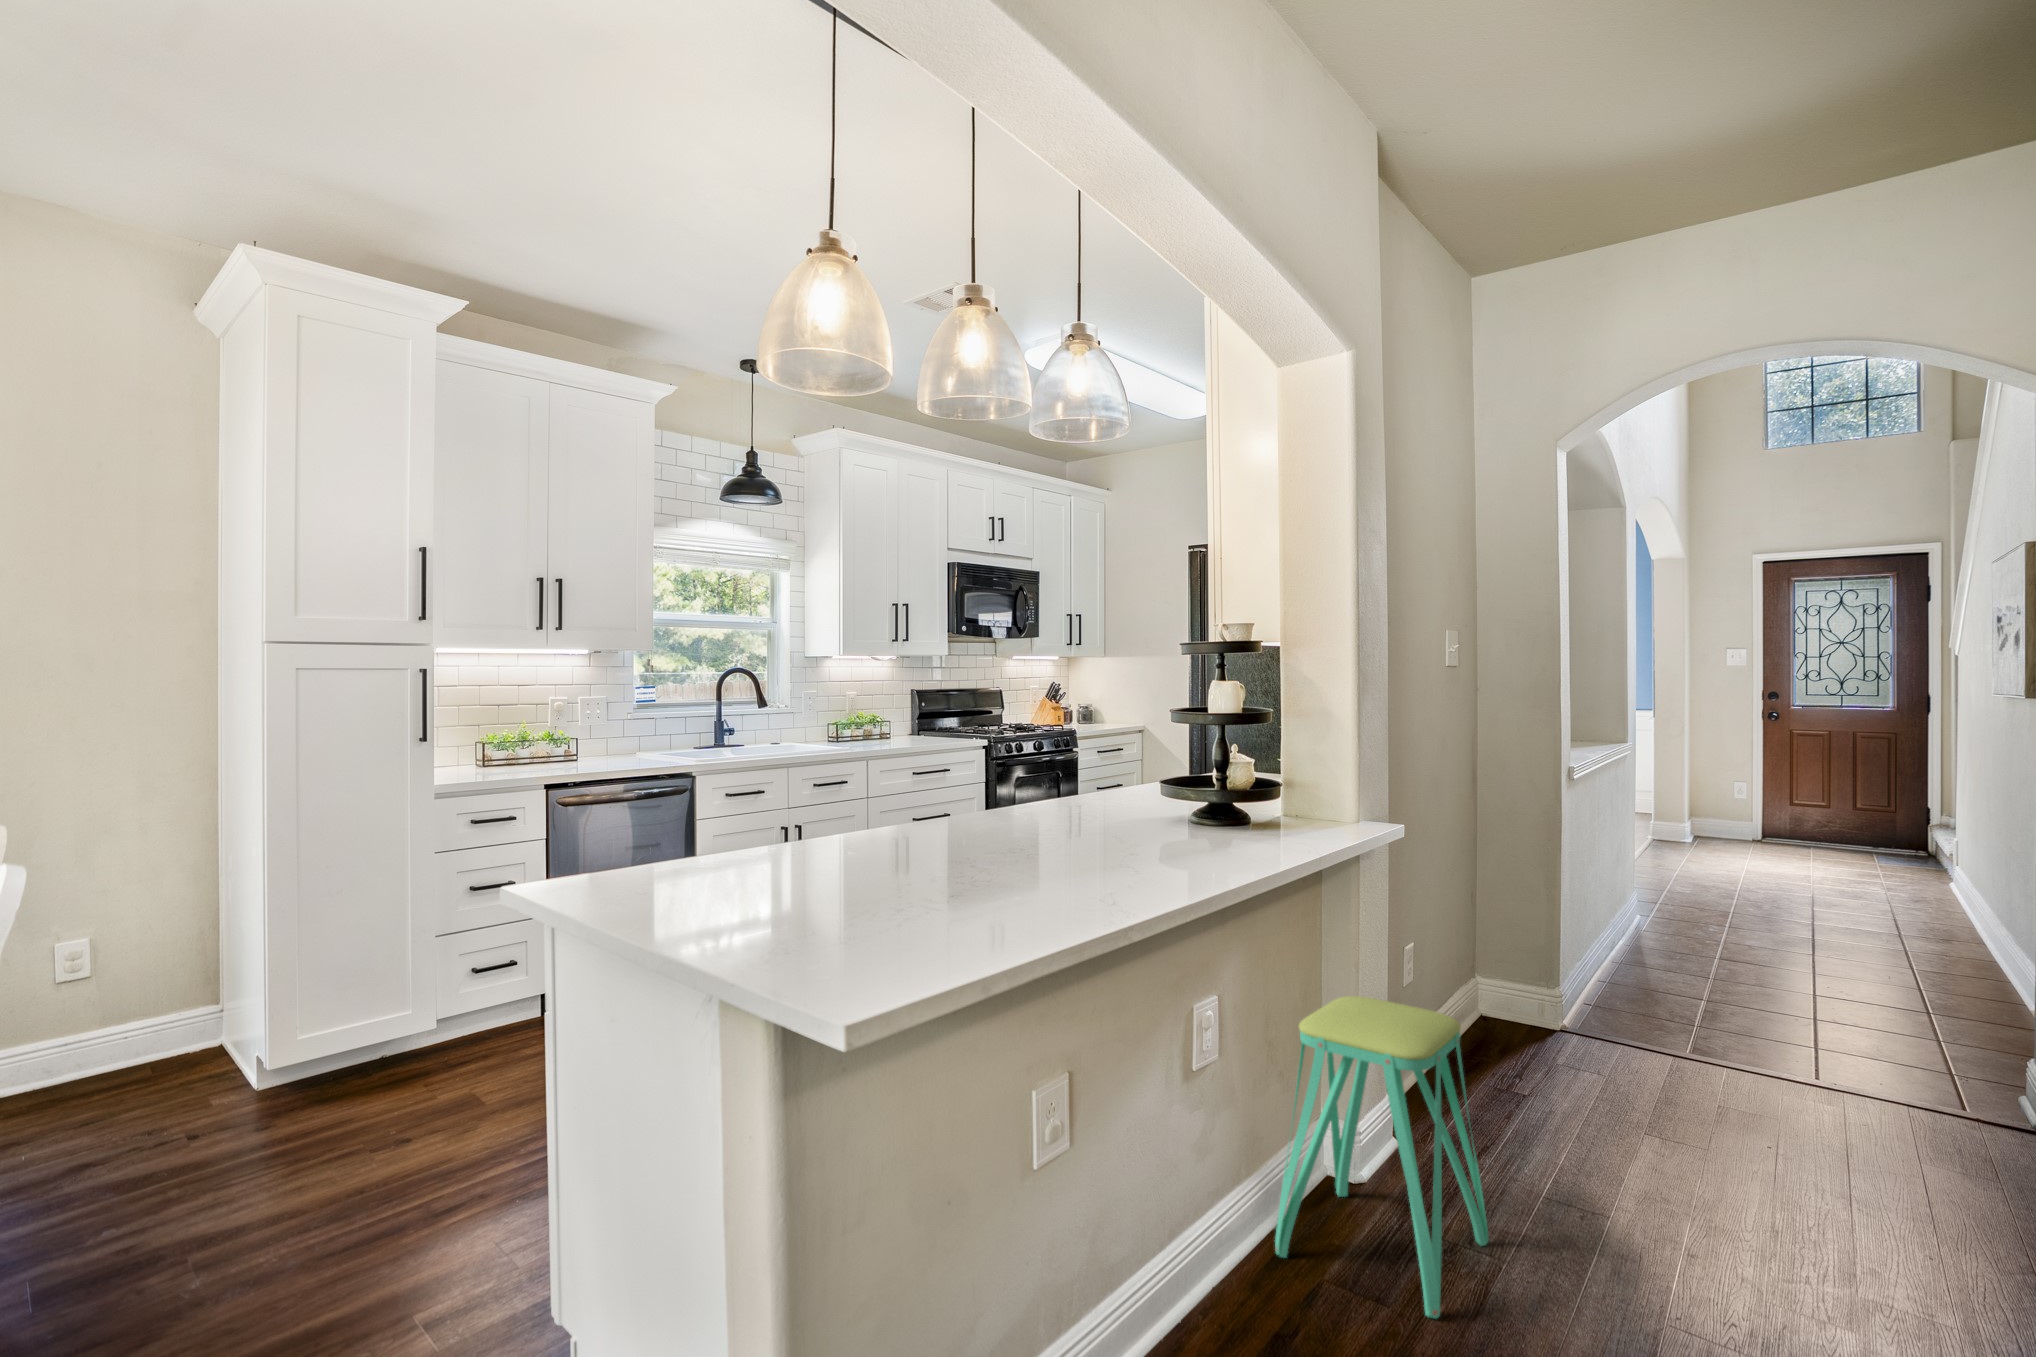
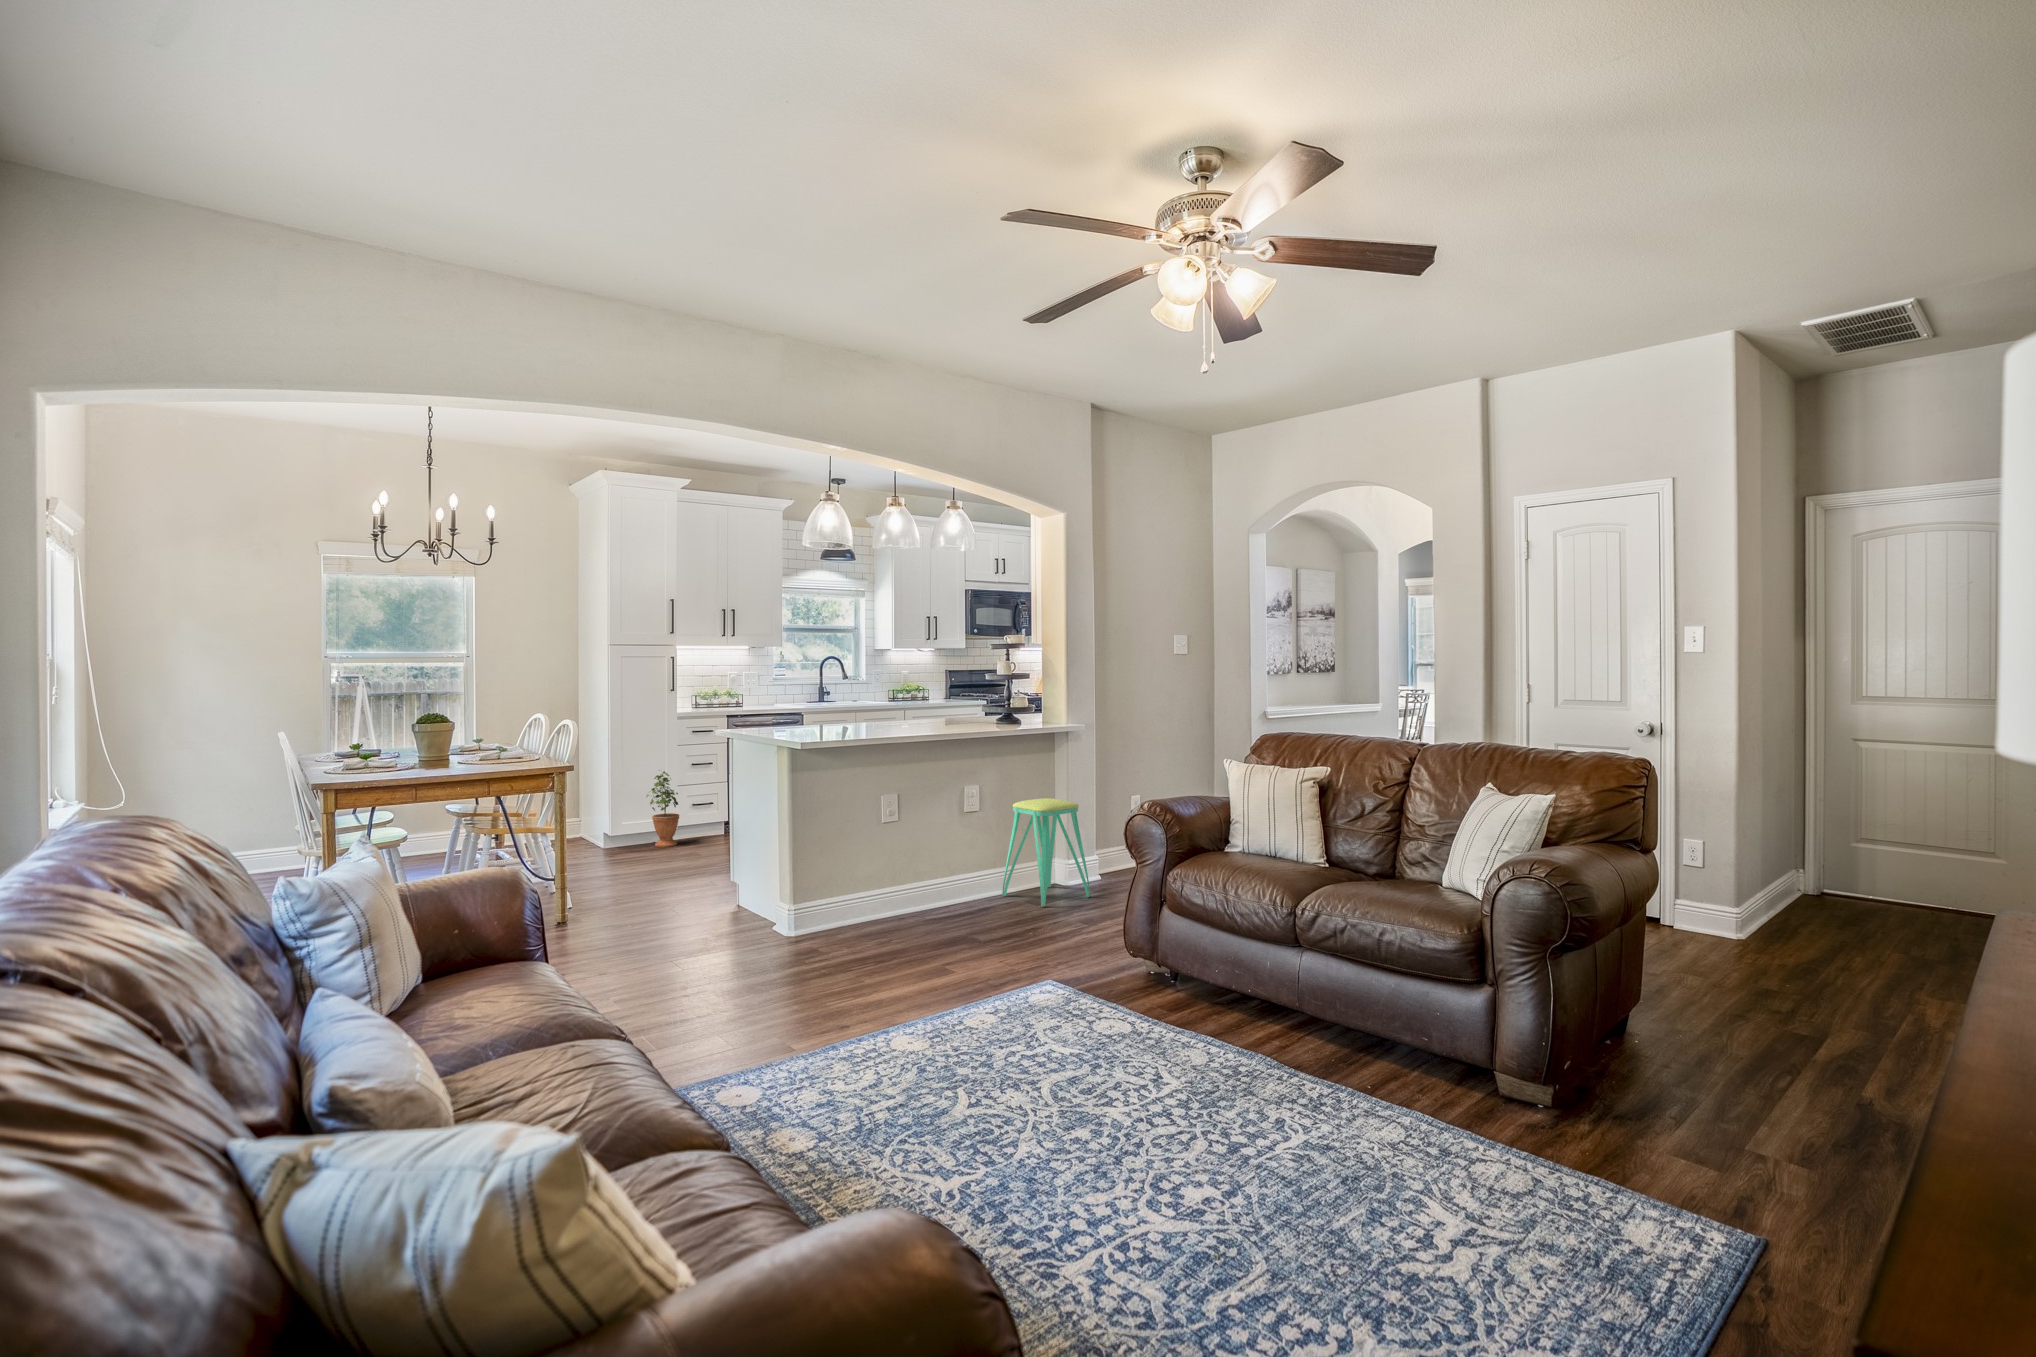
potted plant: none [360,903,439,1071] -> present [647,771,679,847]

